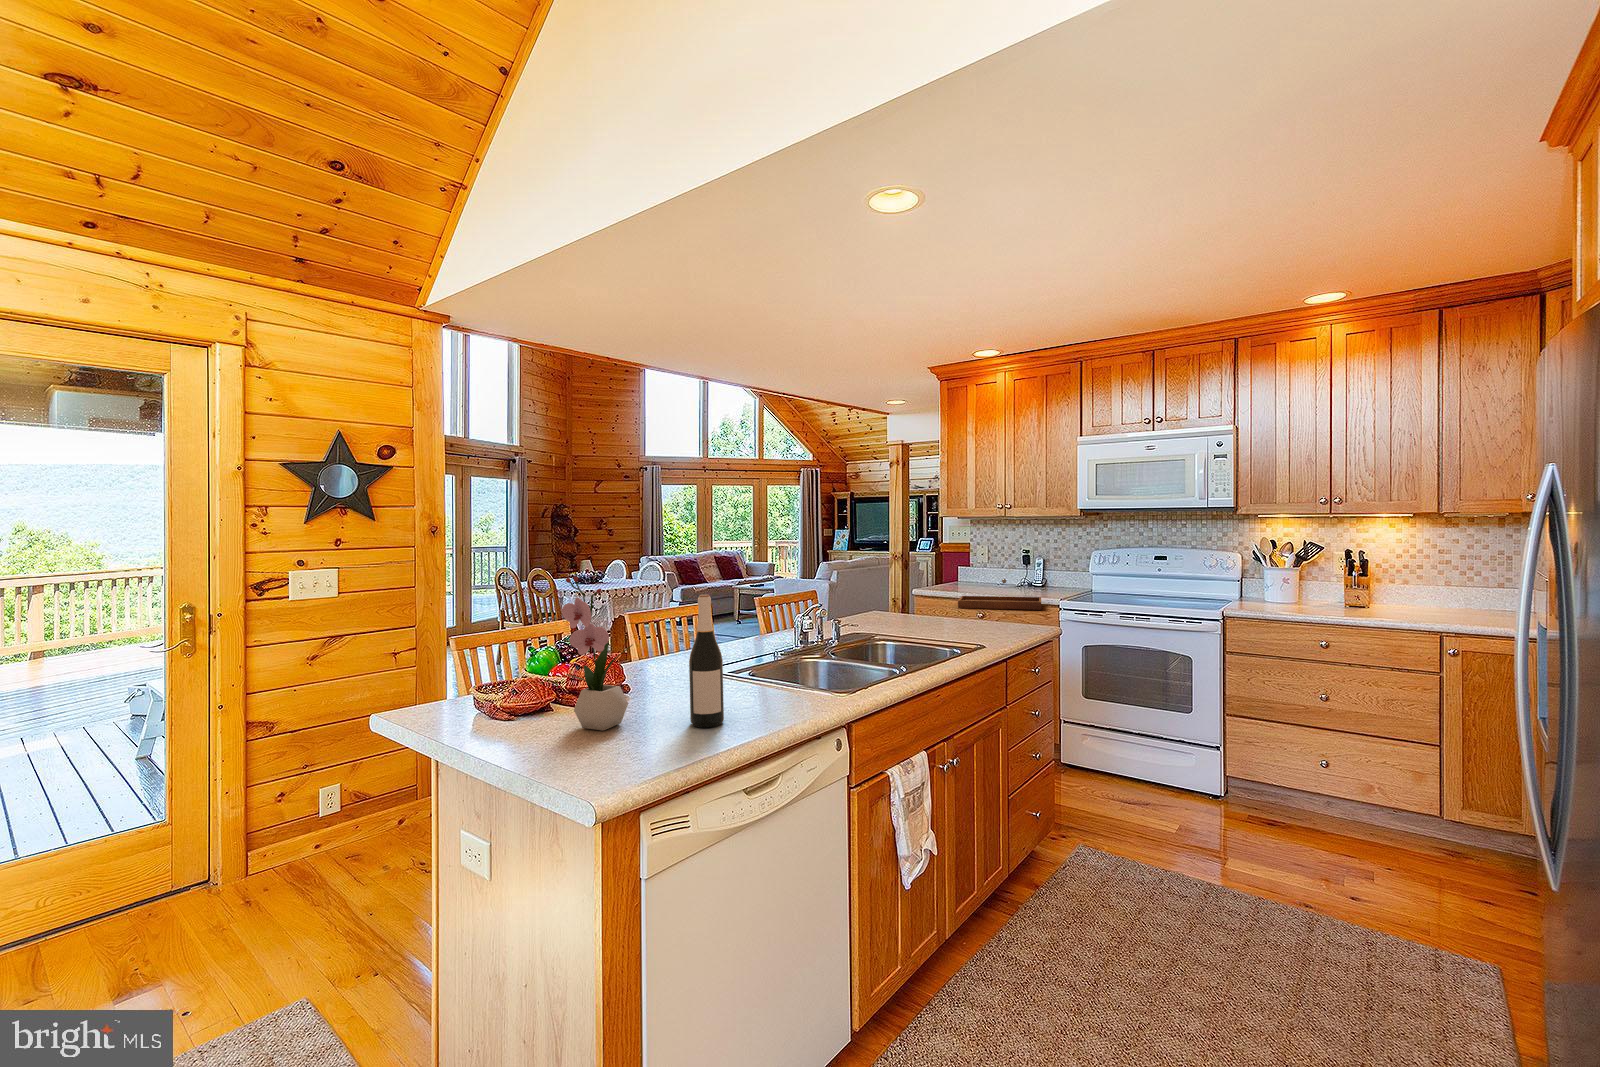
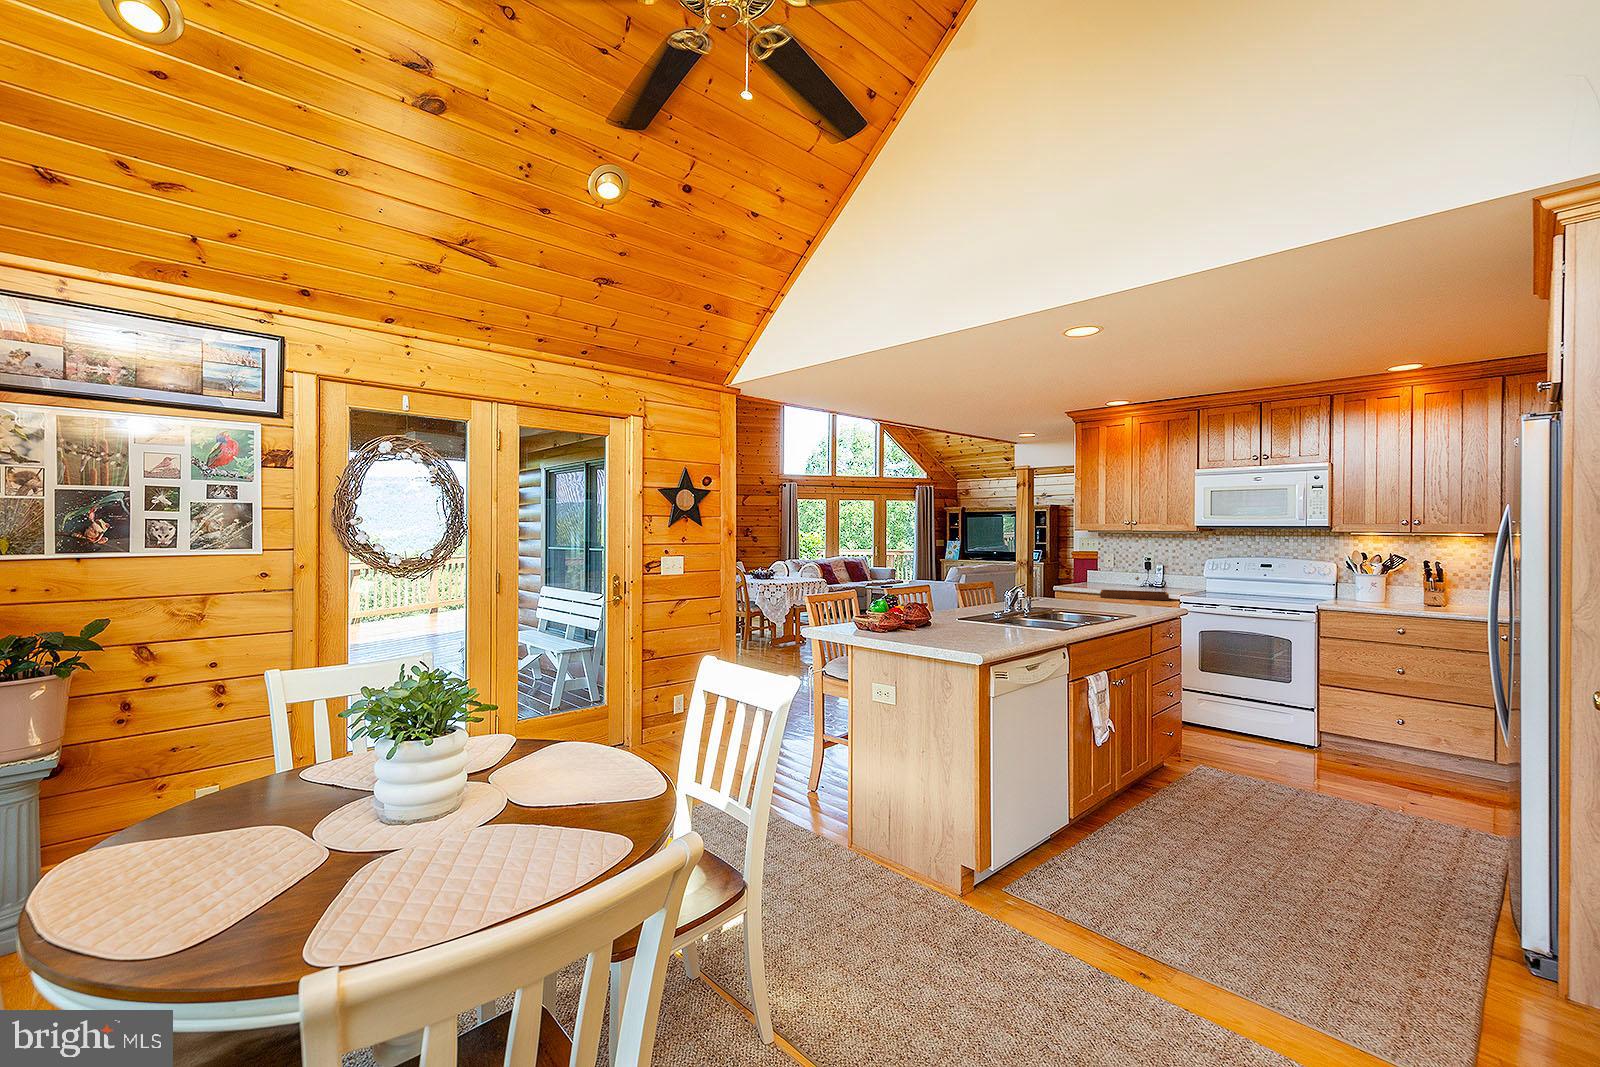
flower arrangement: present [562,577,632,731] -> none [914,550,946,637]
wine bottle: present [689,595,724,728] -> none [980,563,1000,638]

